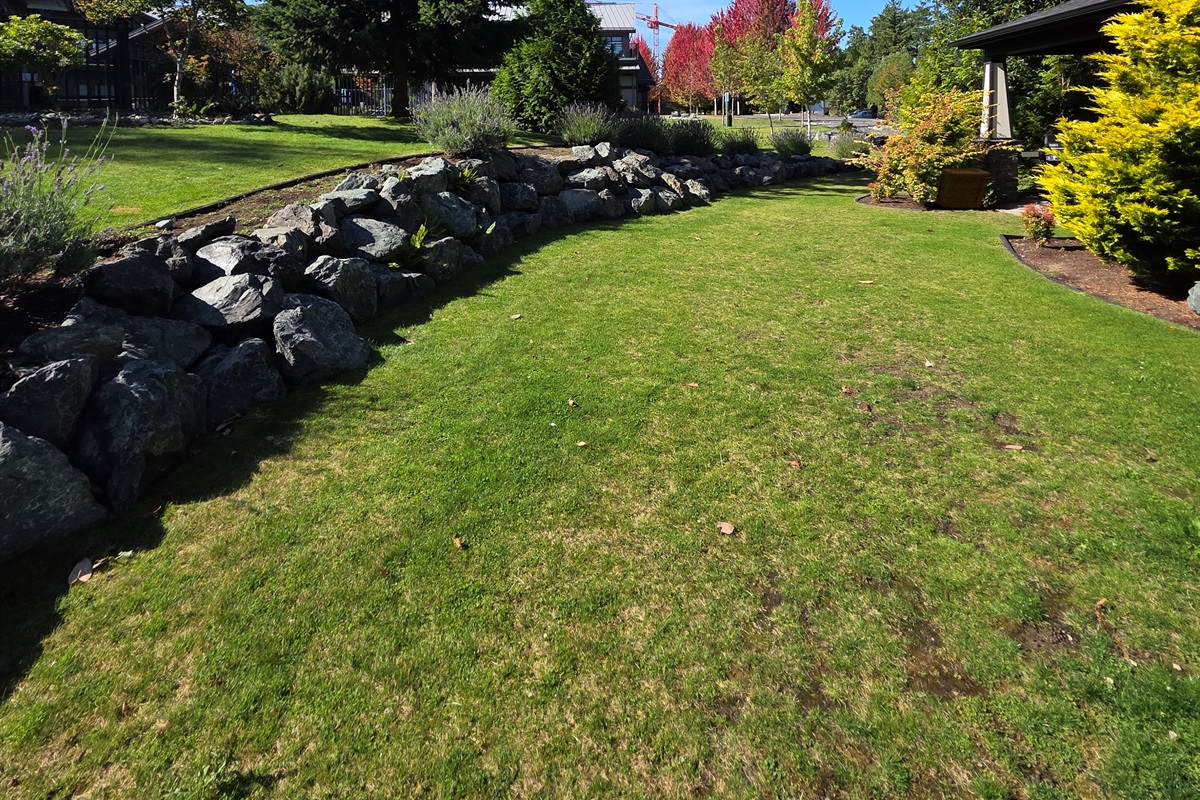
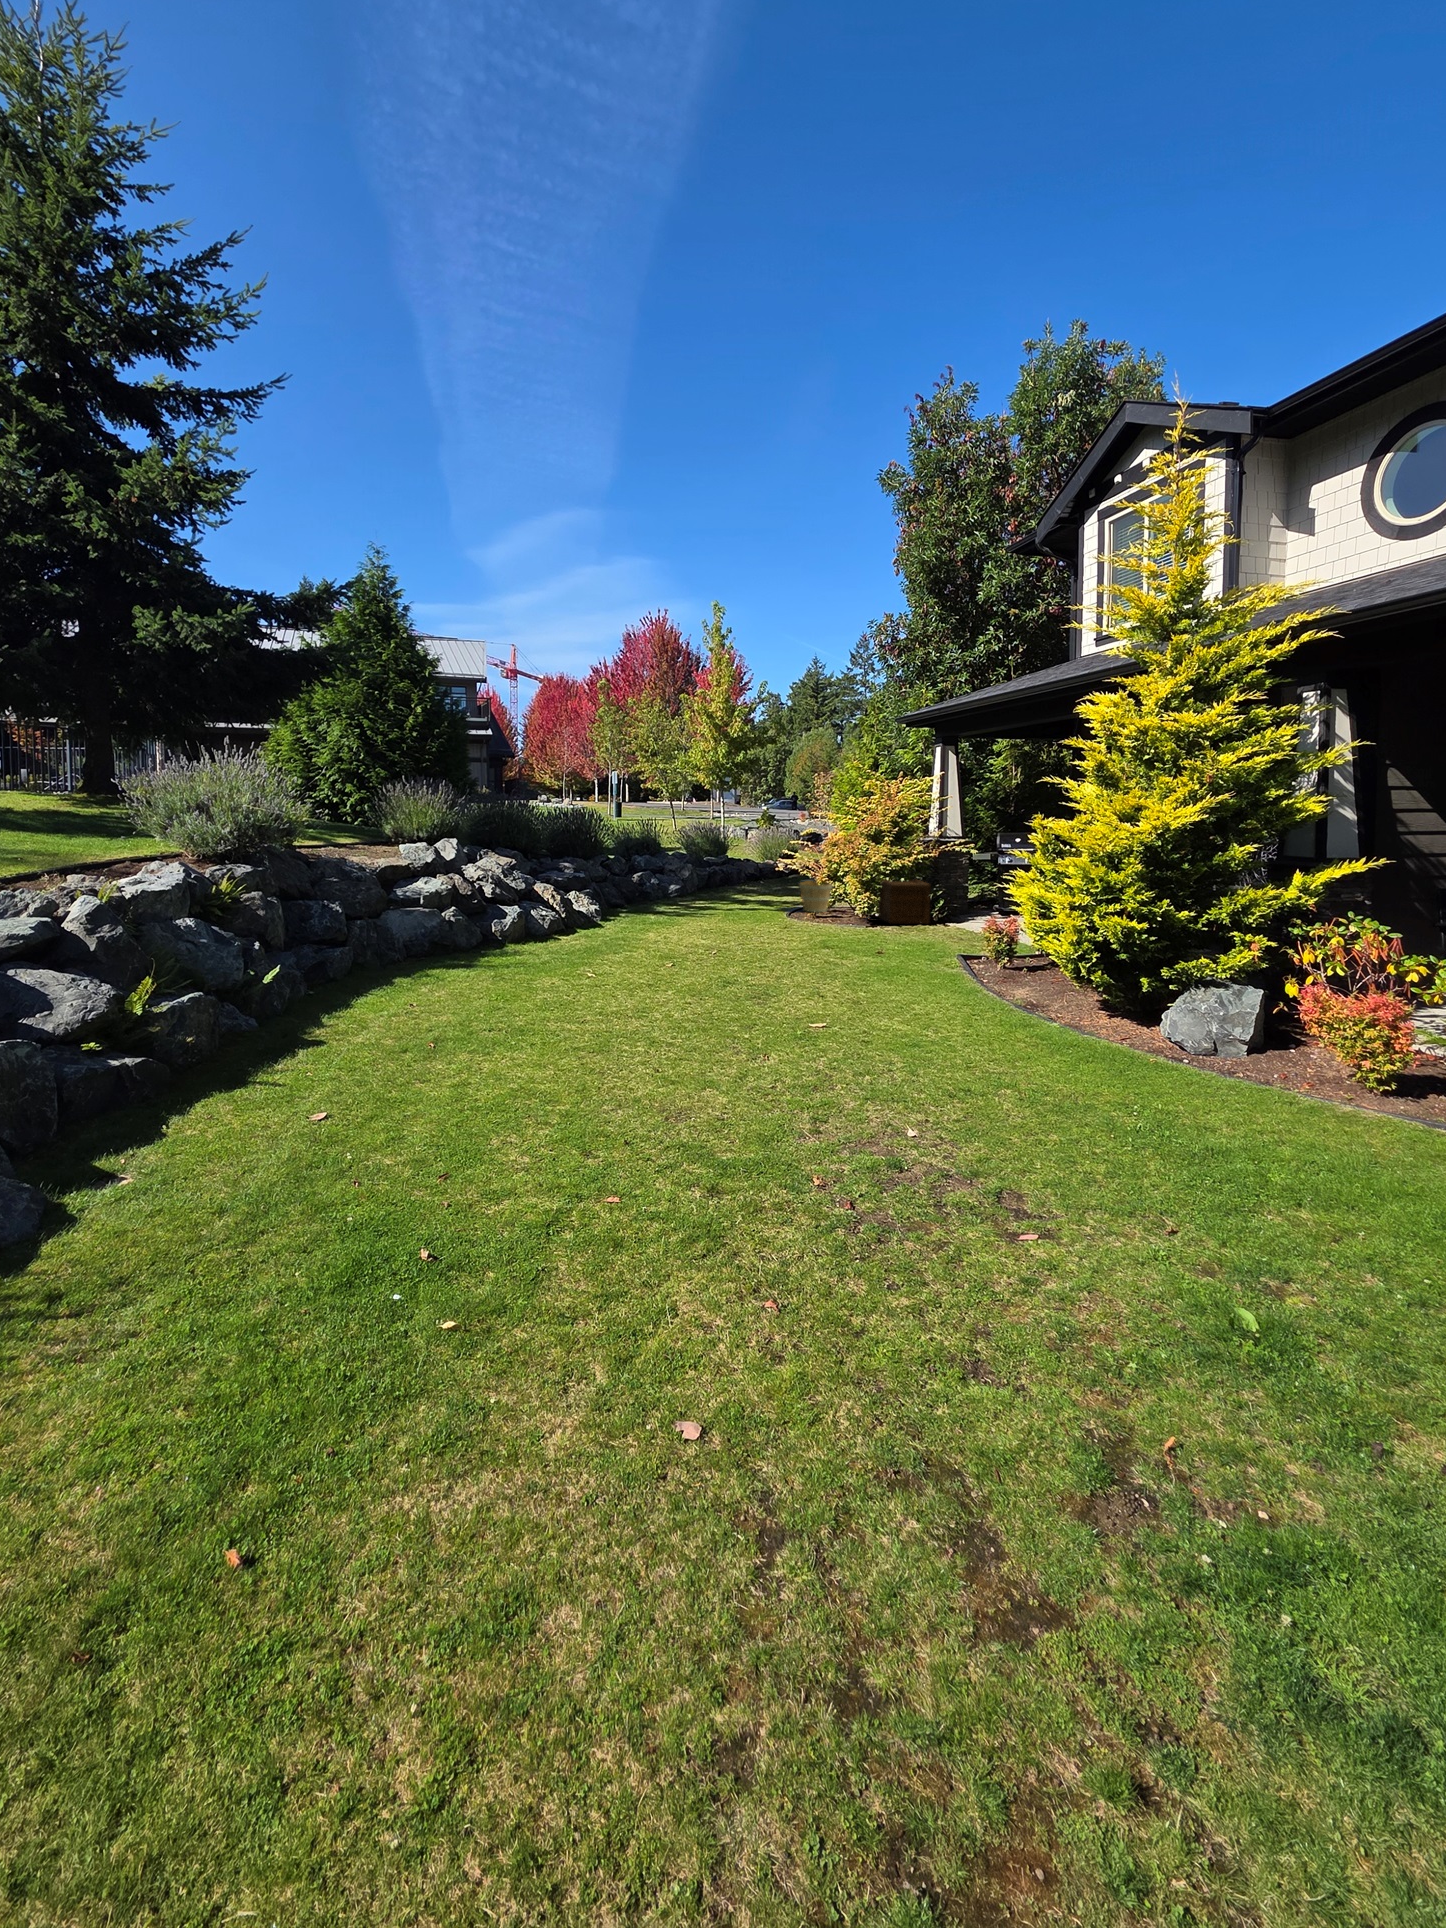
wooden bucket: none [869,171,899,198] -> present [800,881,832,913]

